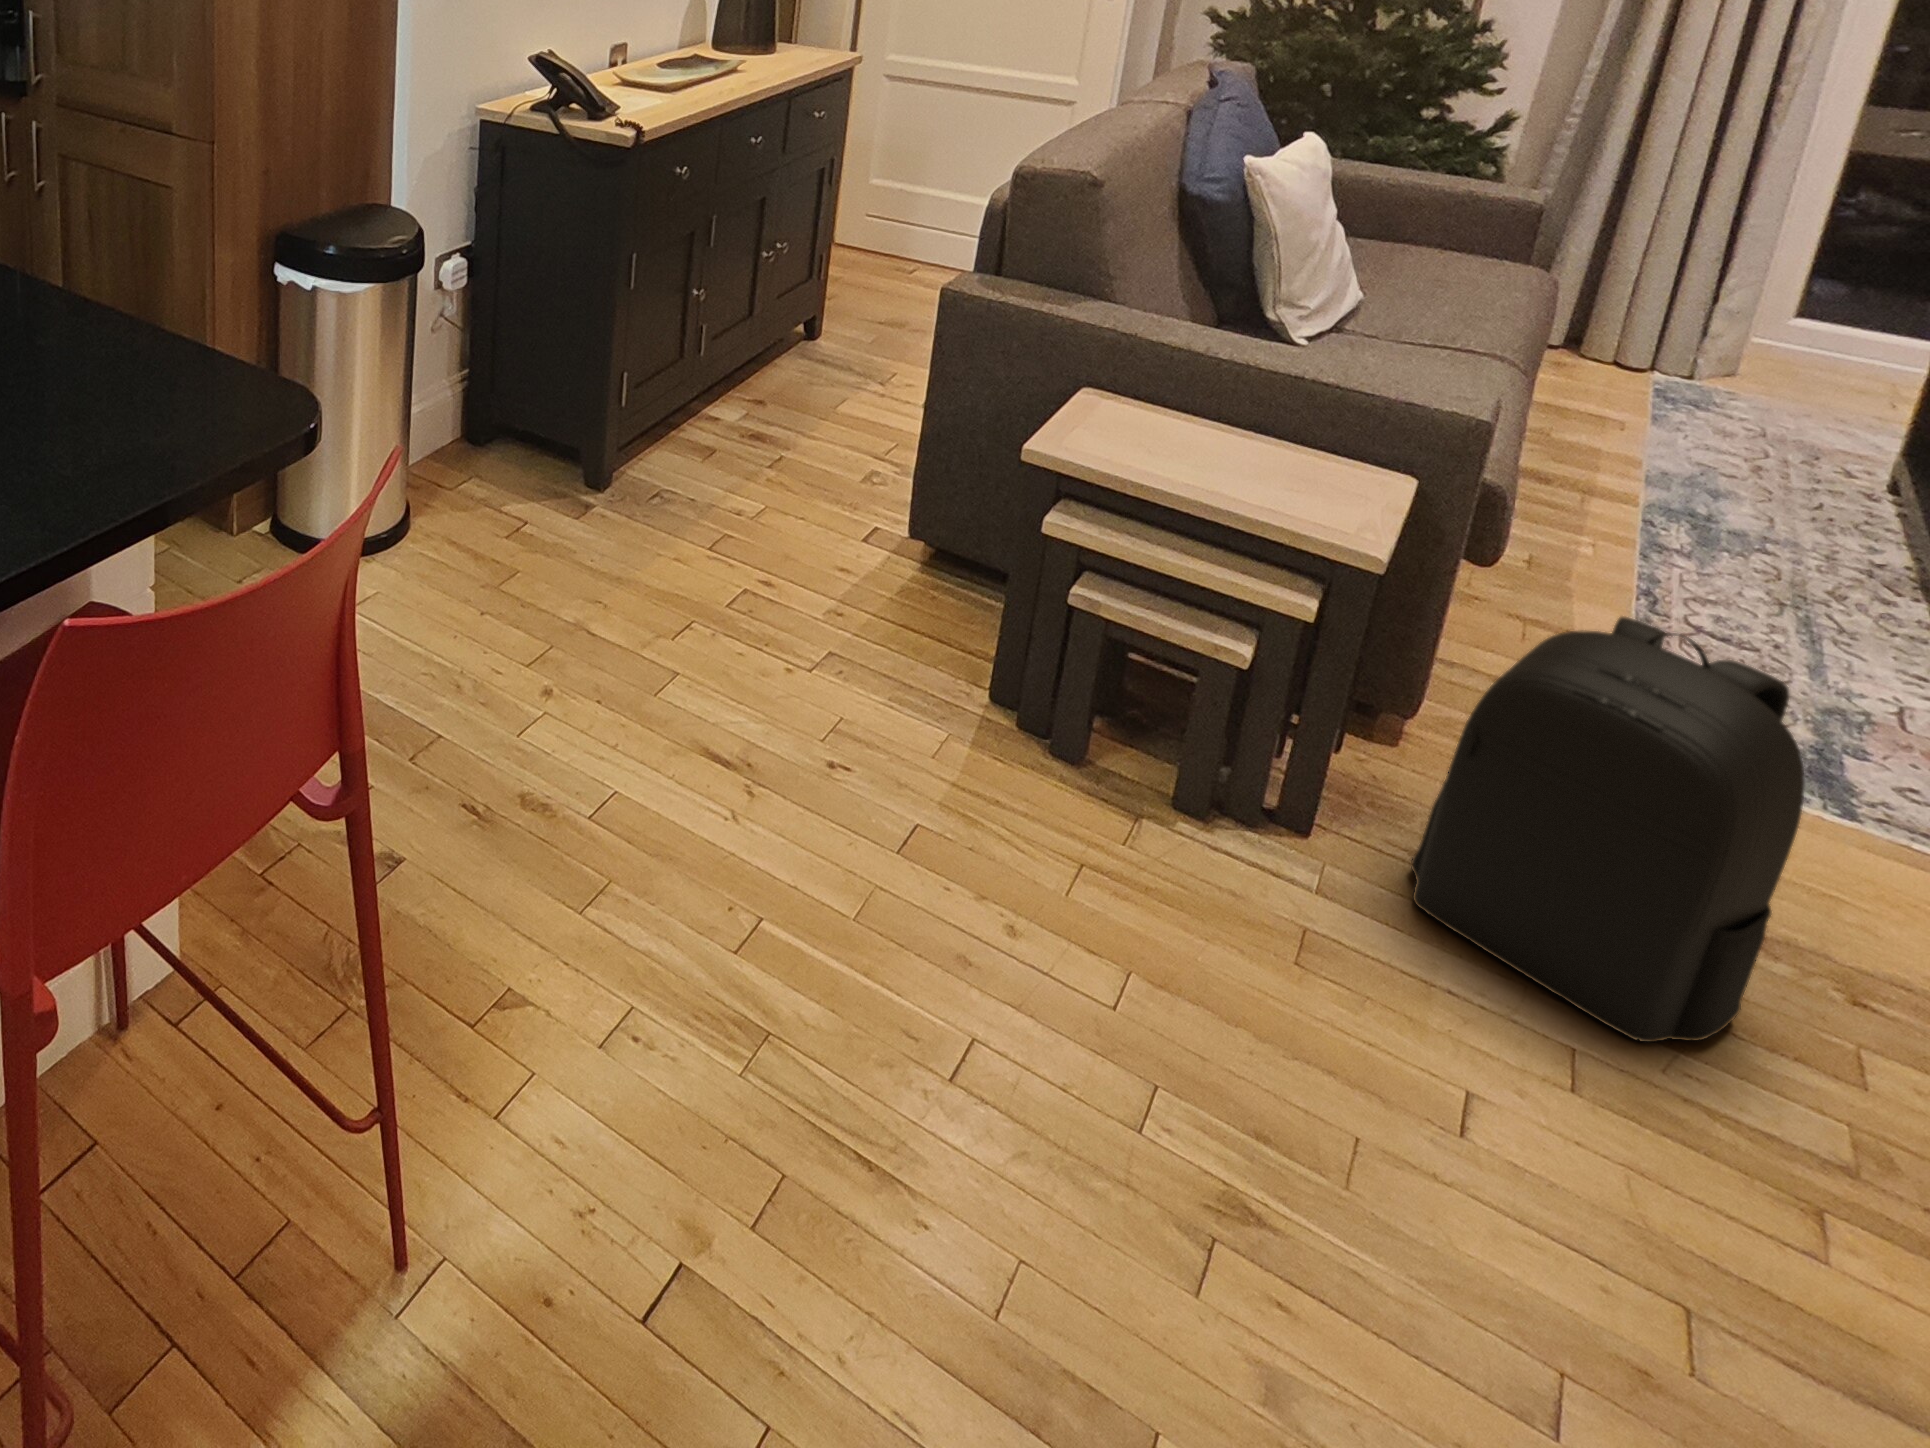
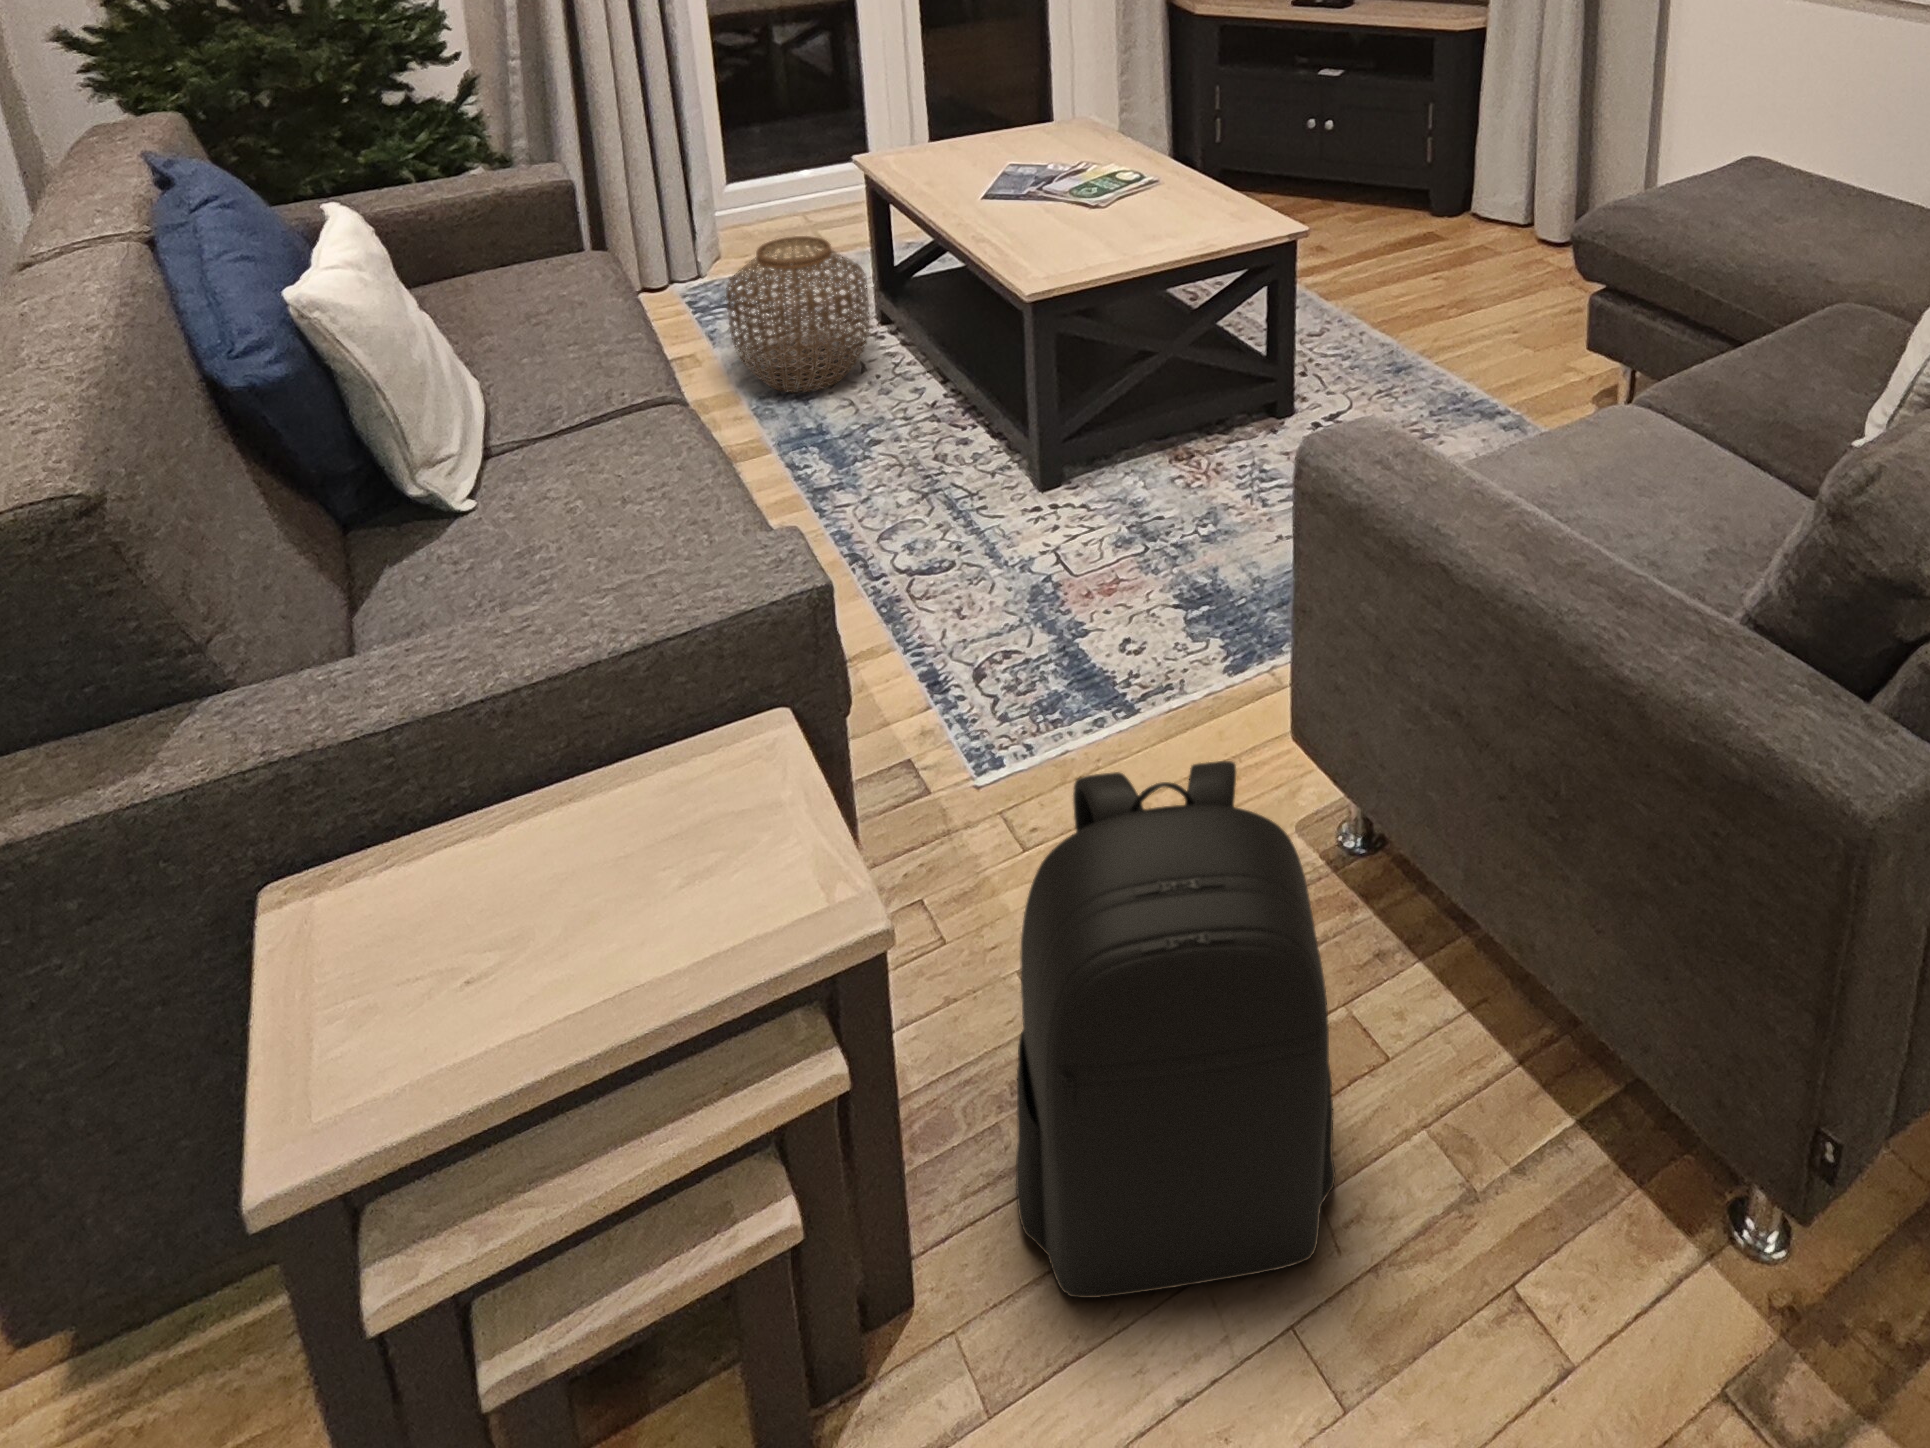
woven basket: none [1657,327,1868,488] -> present [726,236,869,392]

